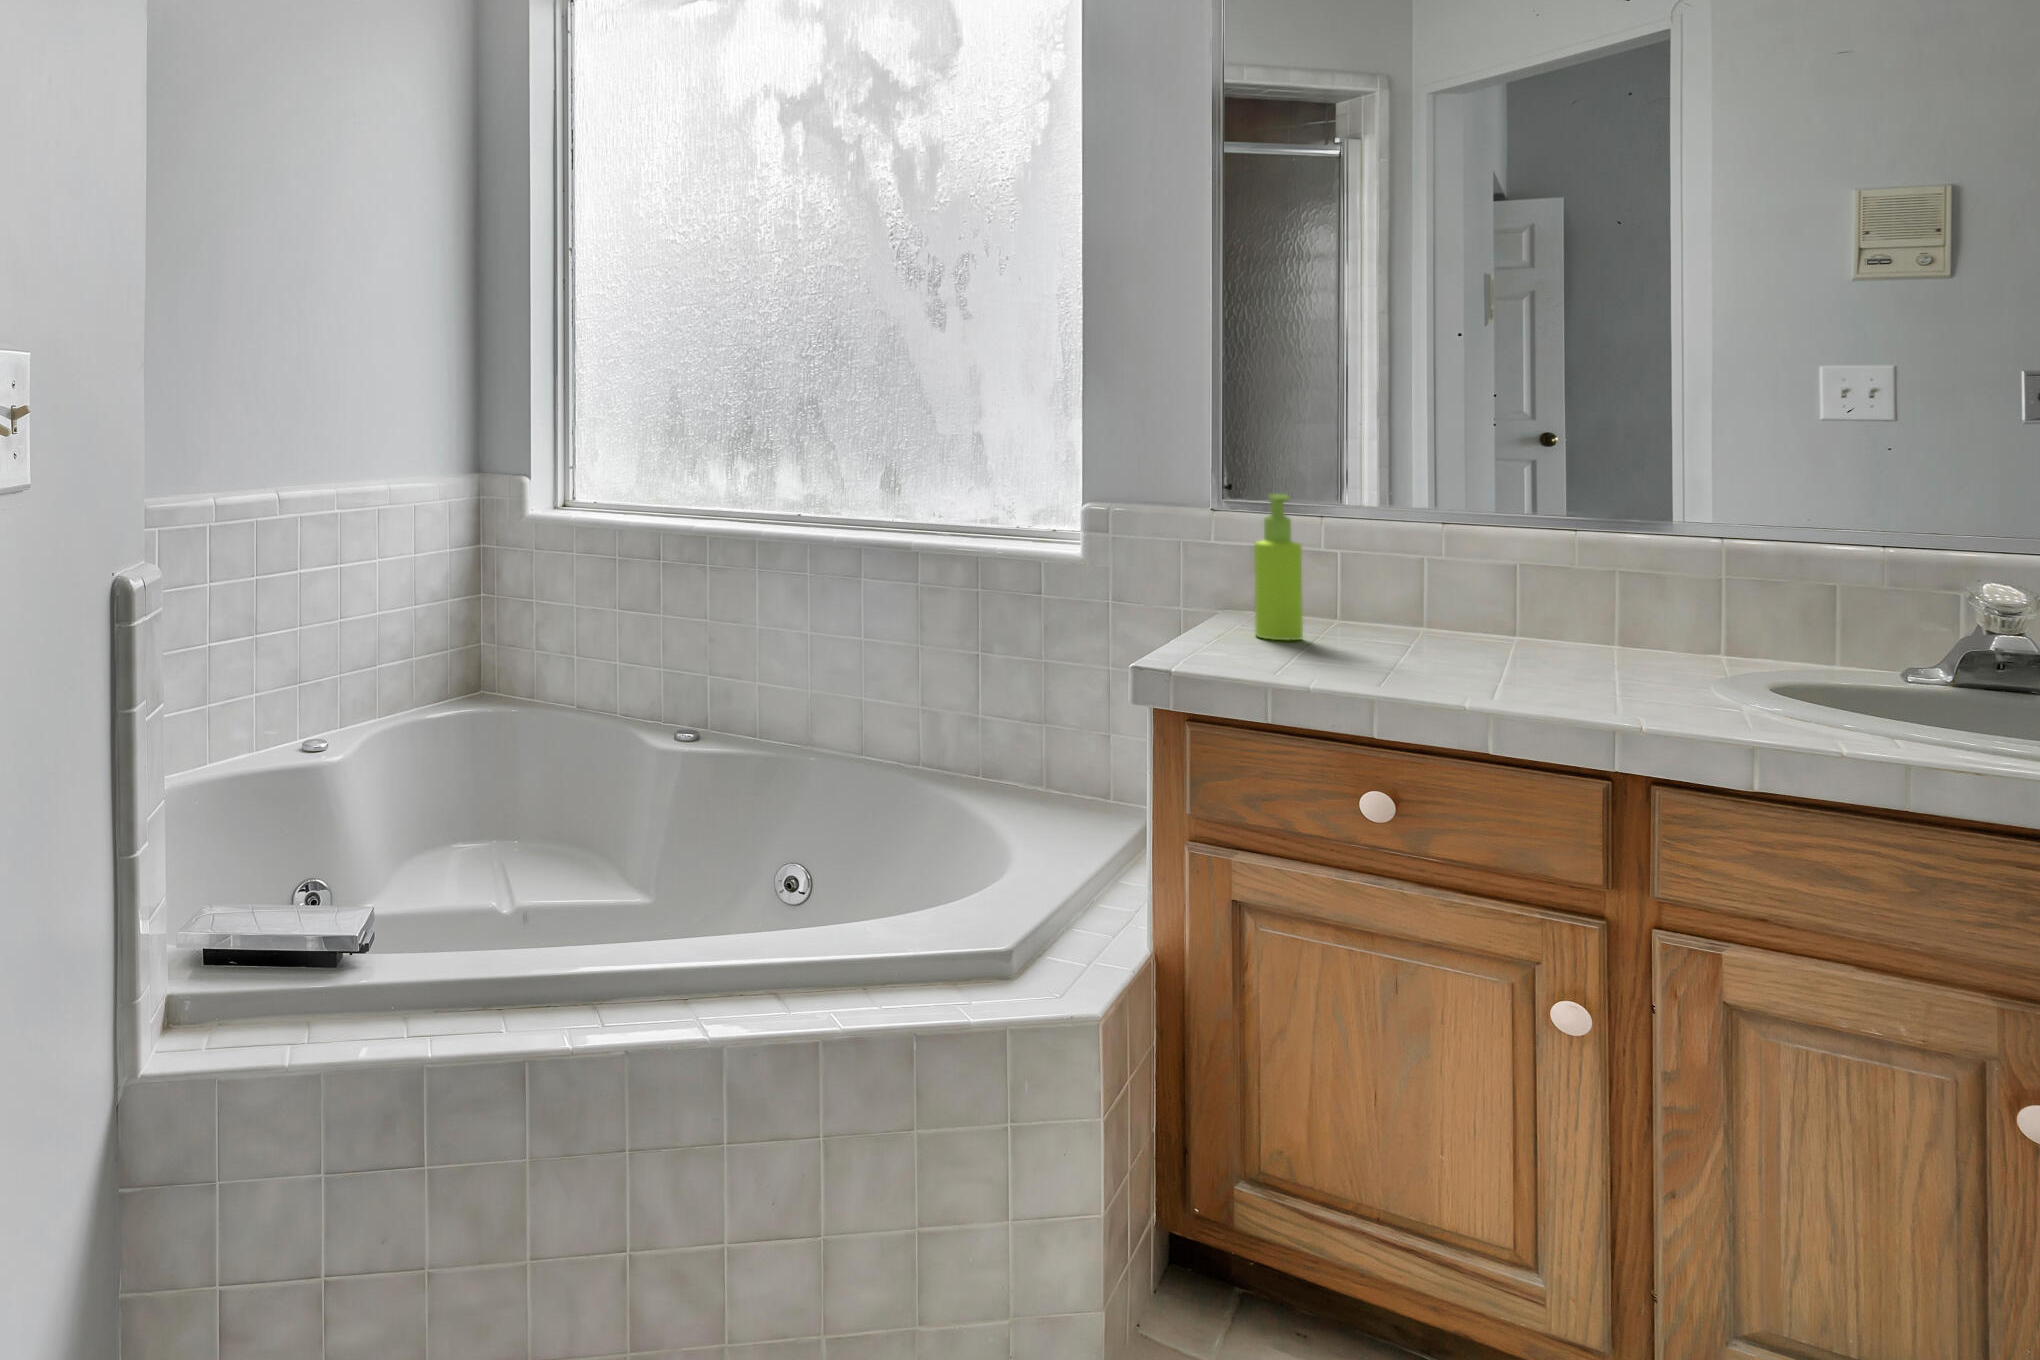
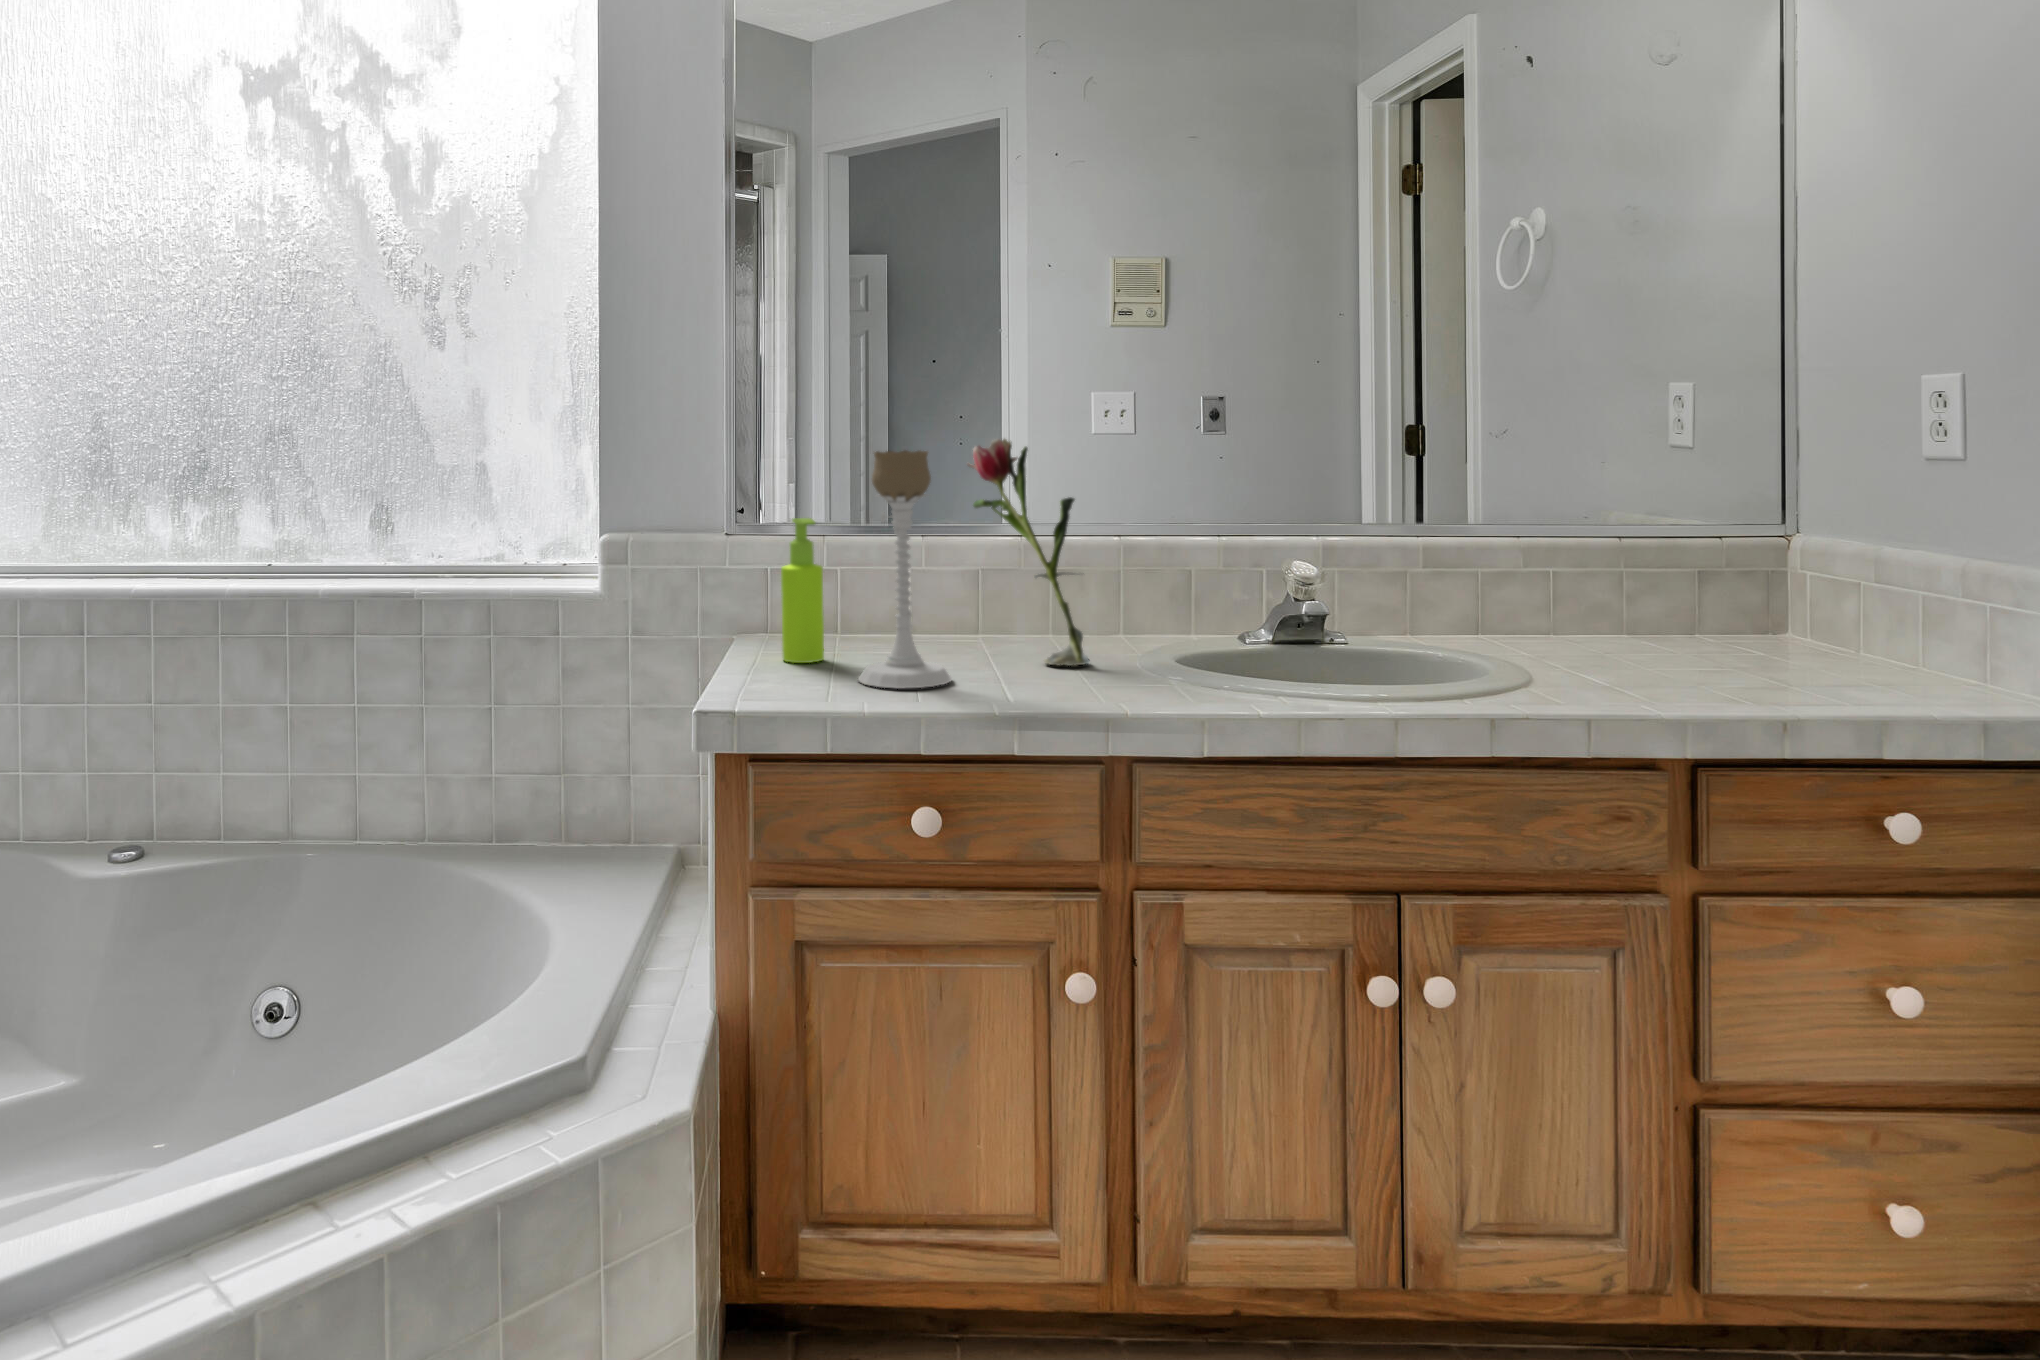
flower: none [1496,417,1646,676] -> present [968,439,1090,666]
candle holder: none [1323,427,1437,674] -> present [858,451,952,689]

